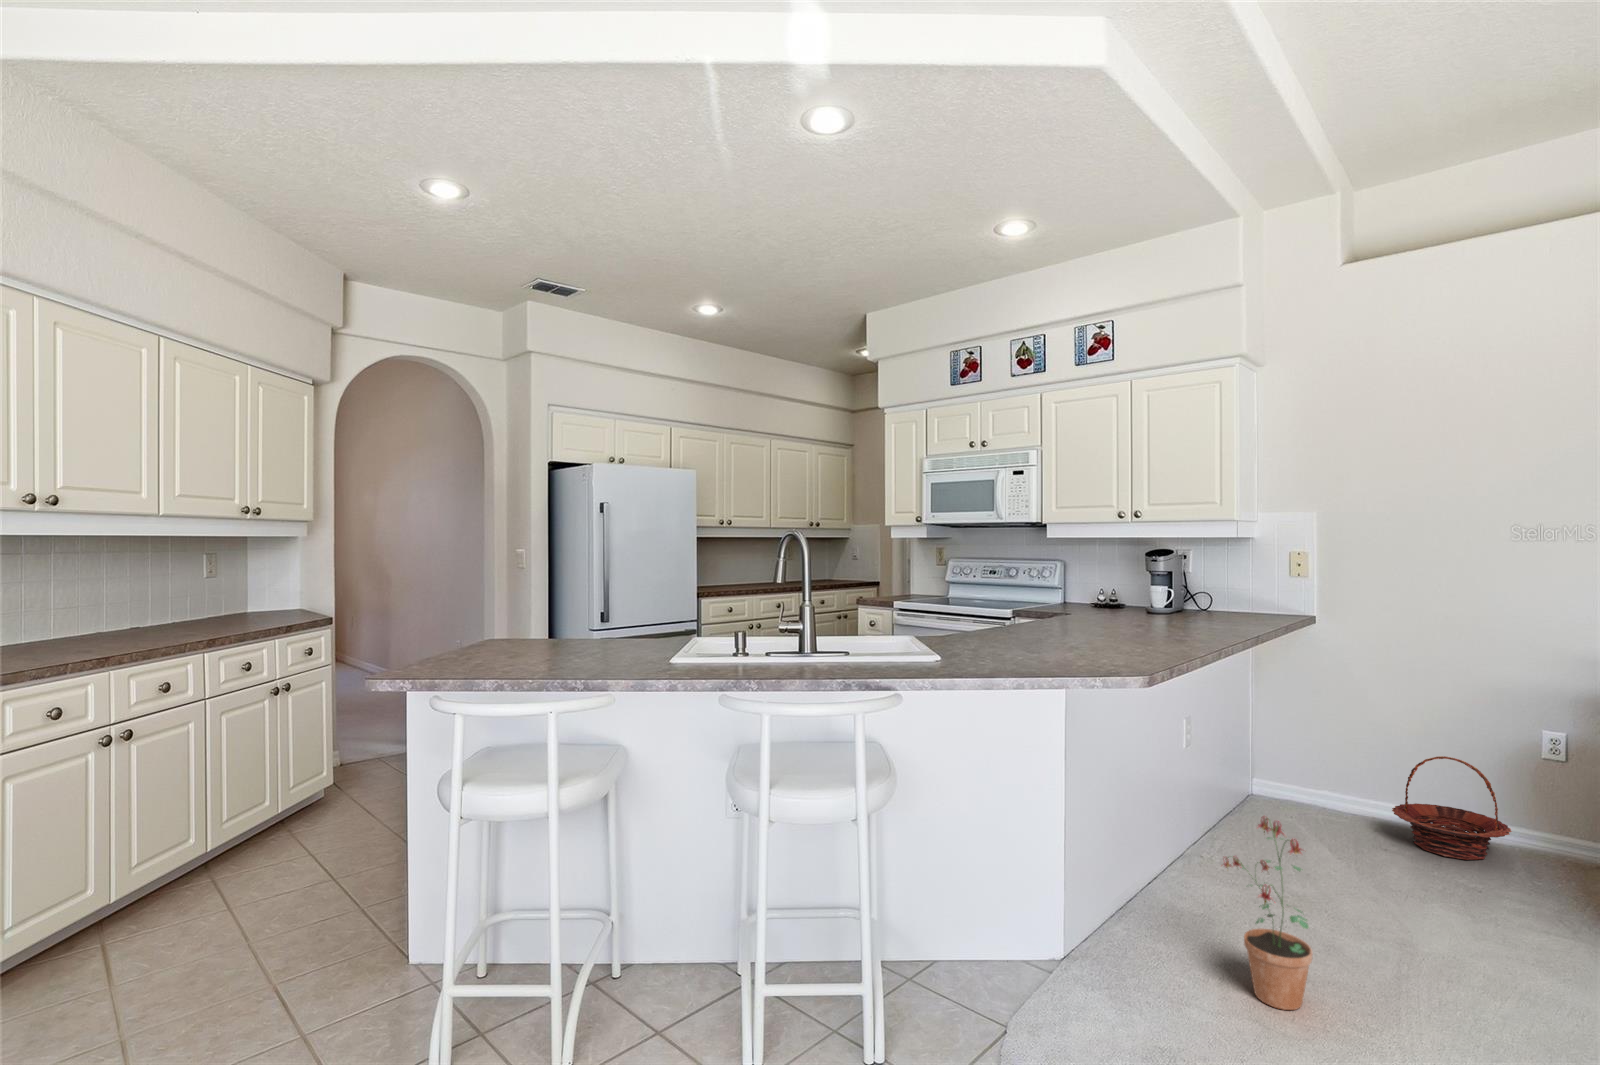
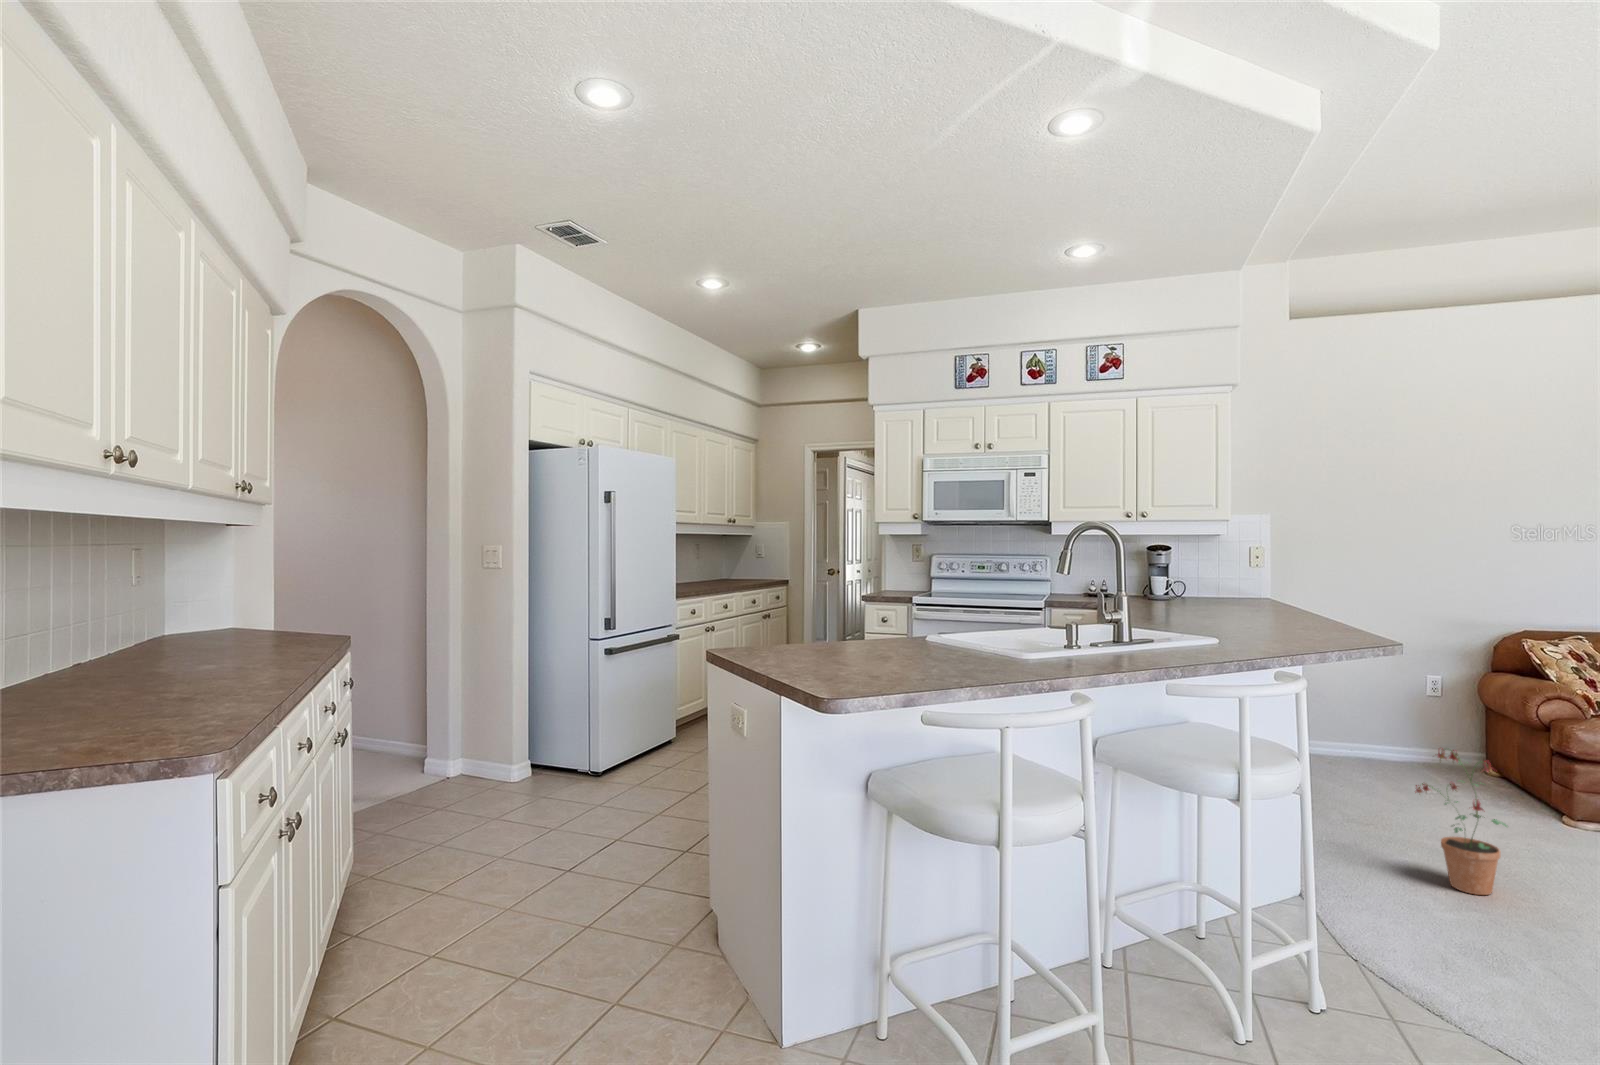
basket: present [1392,756,1512,860] -> none [1343,698,1429,773]

